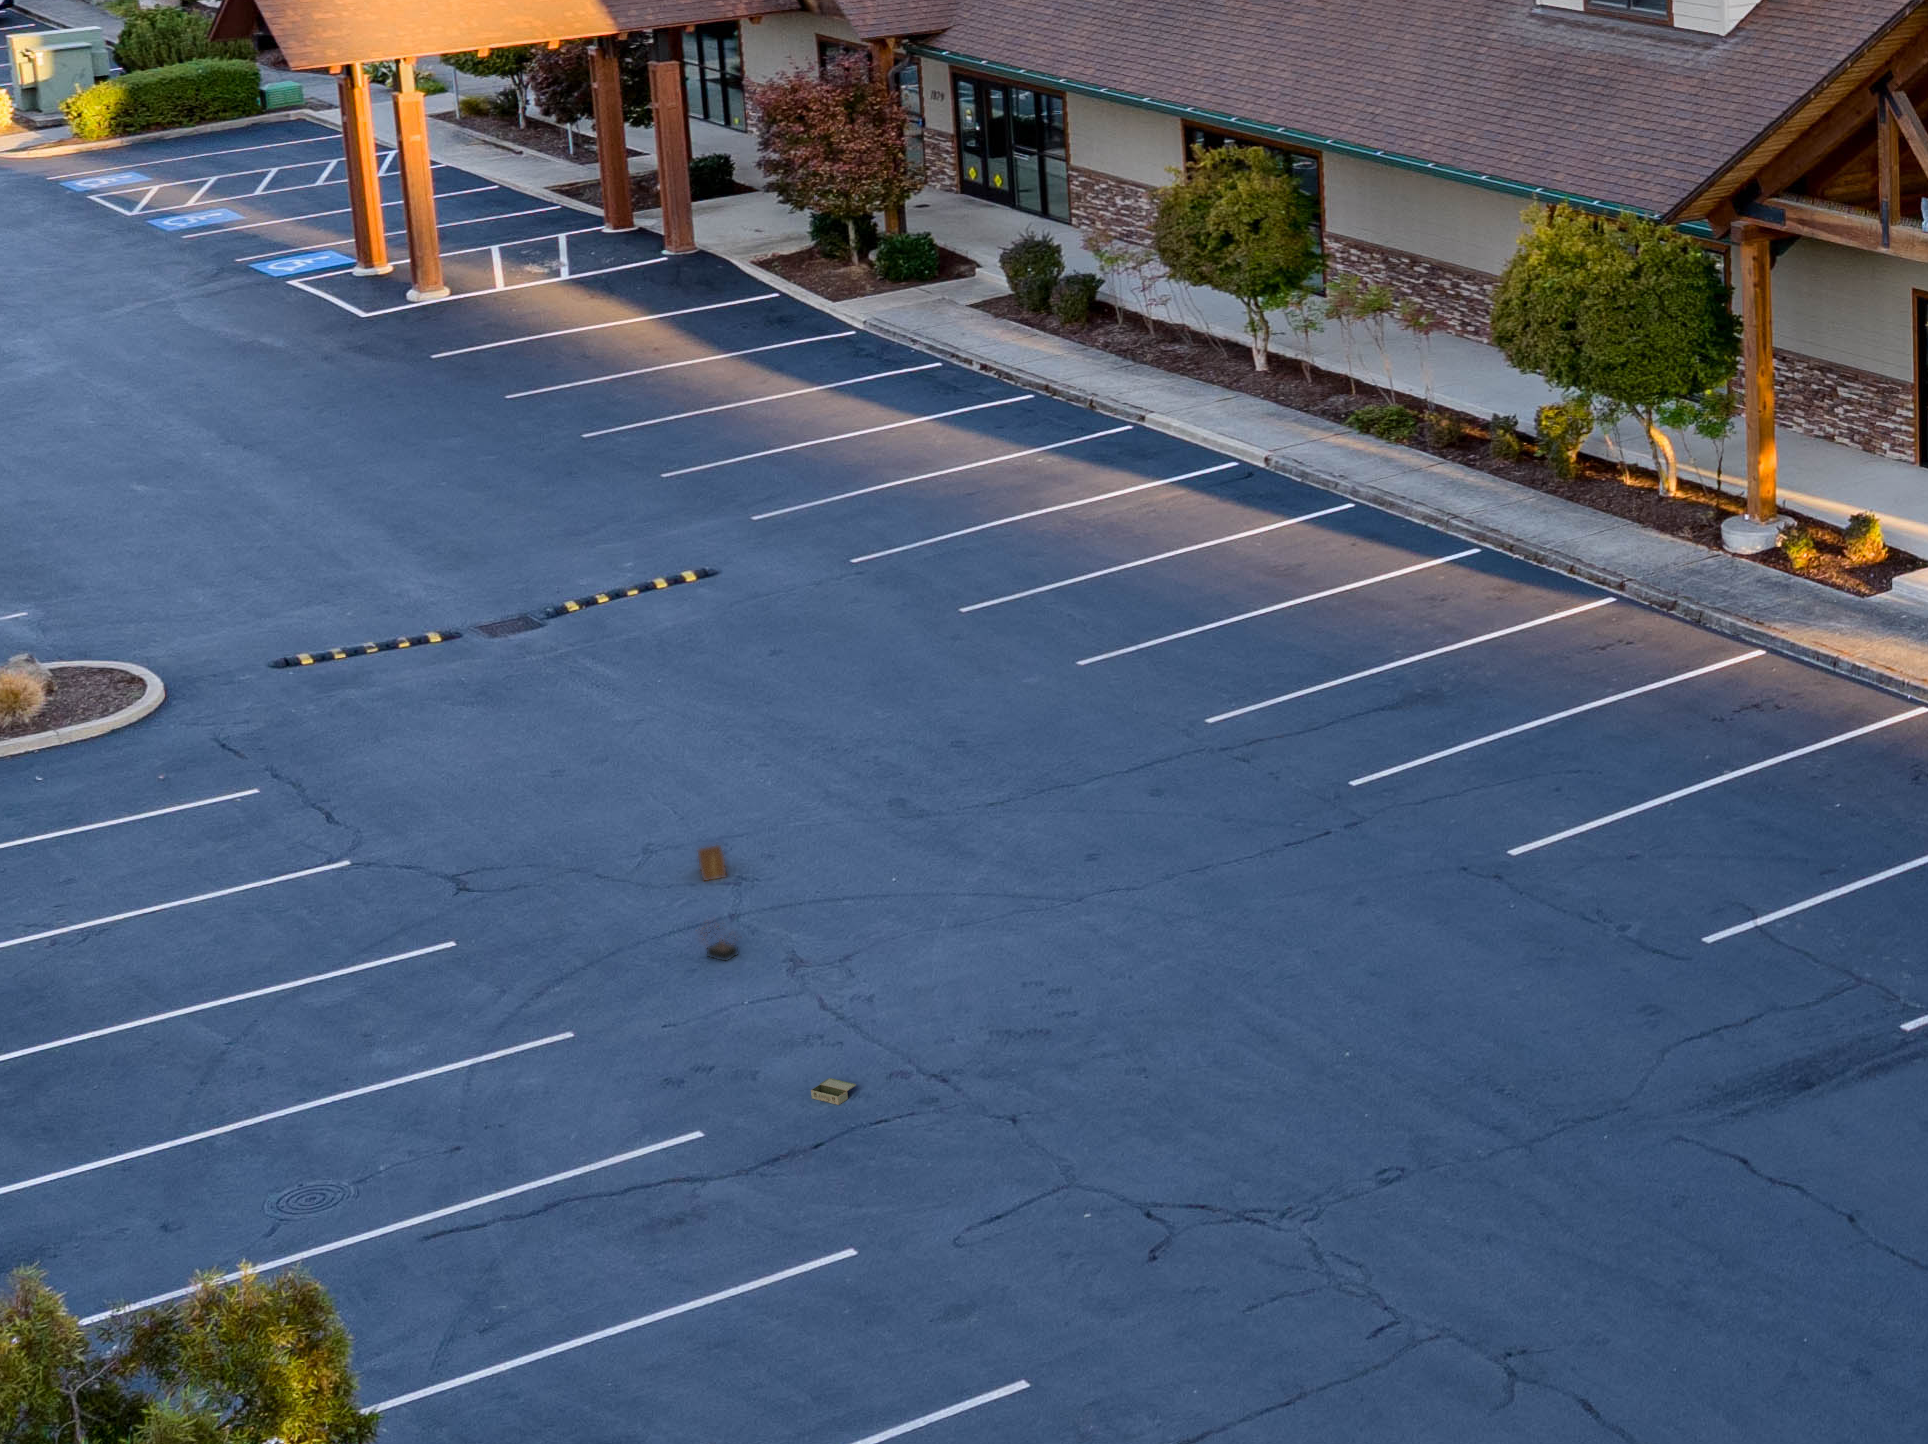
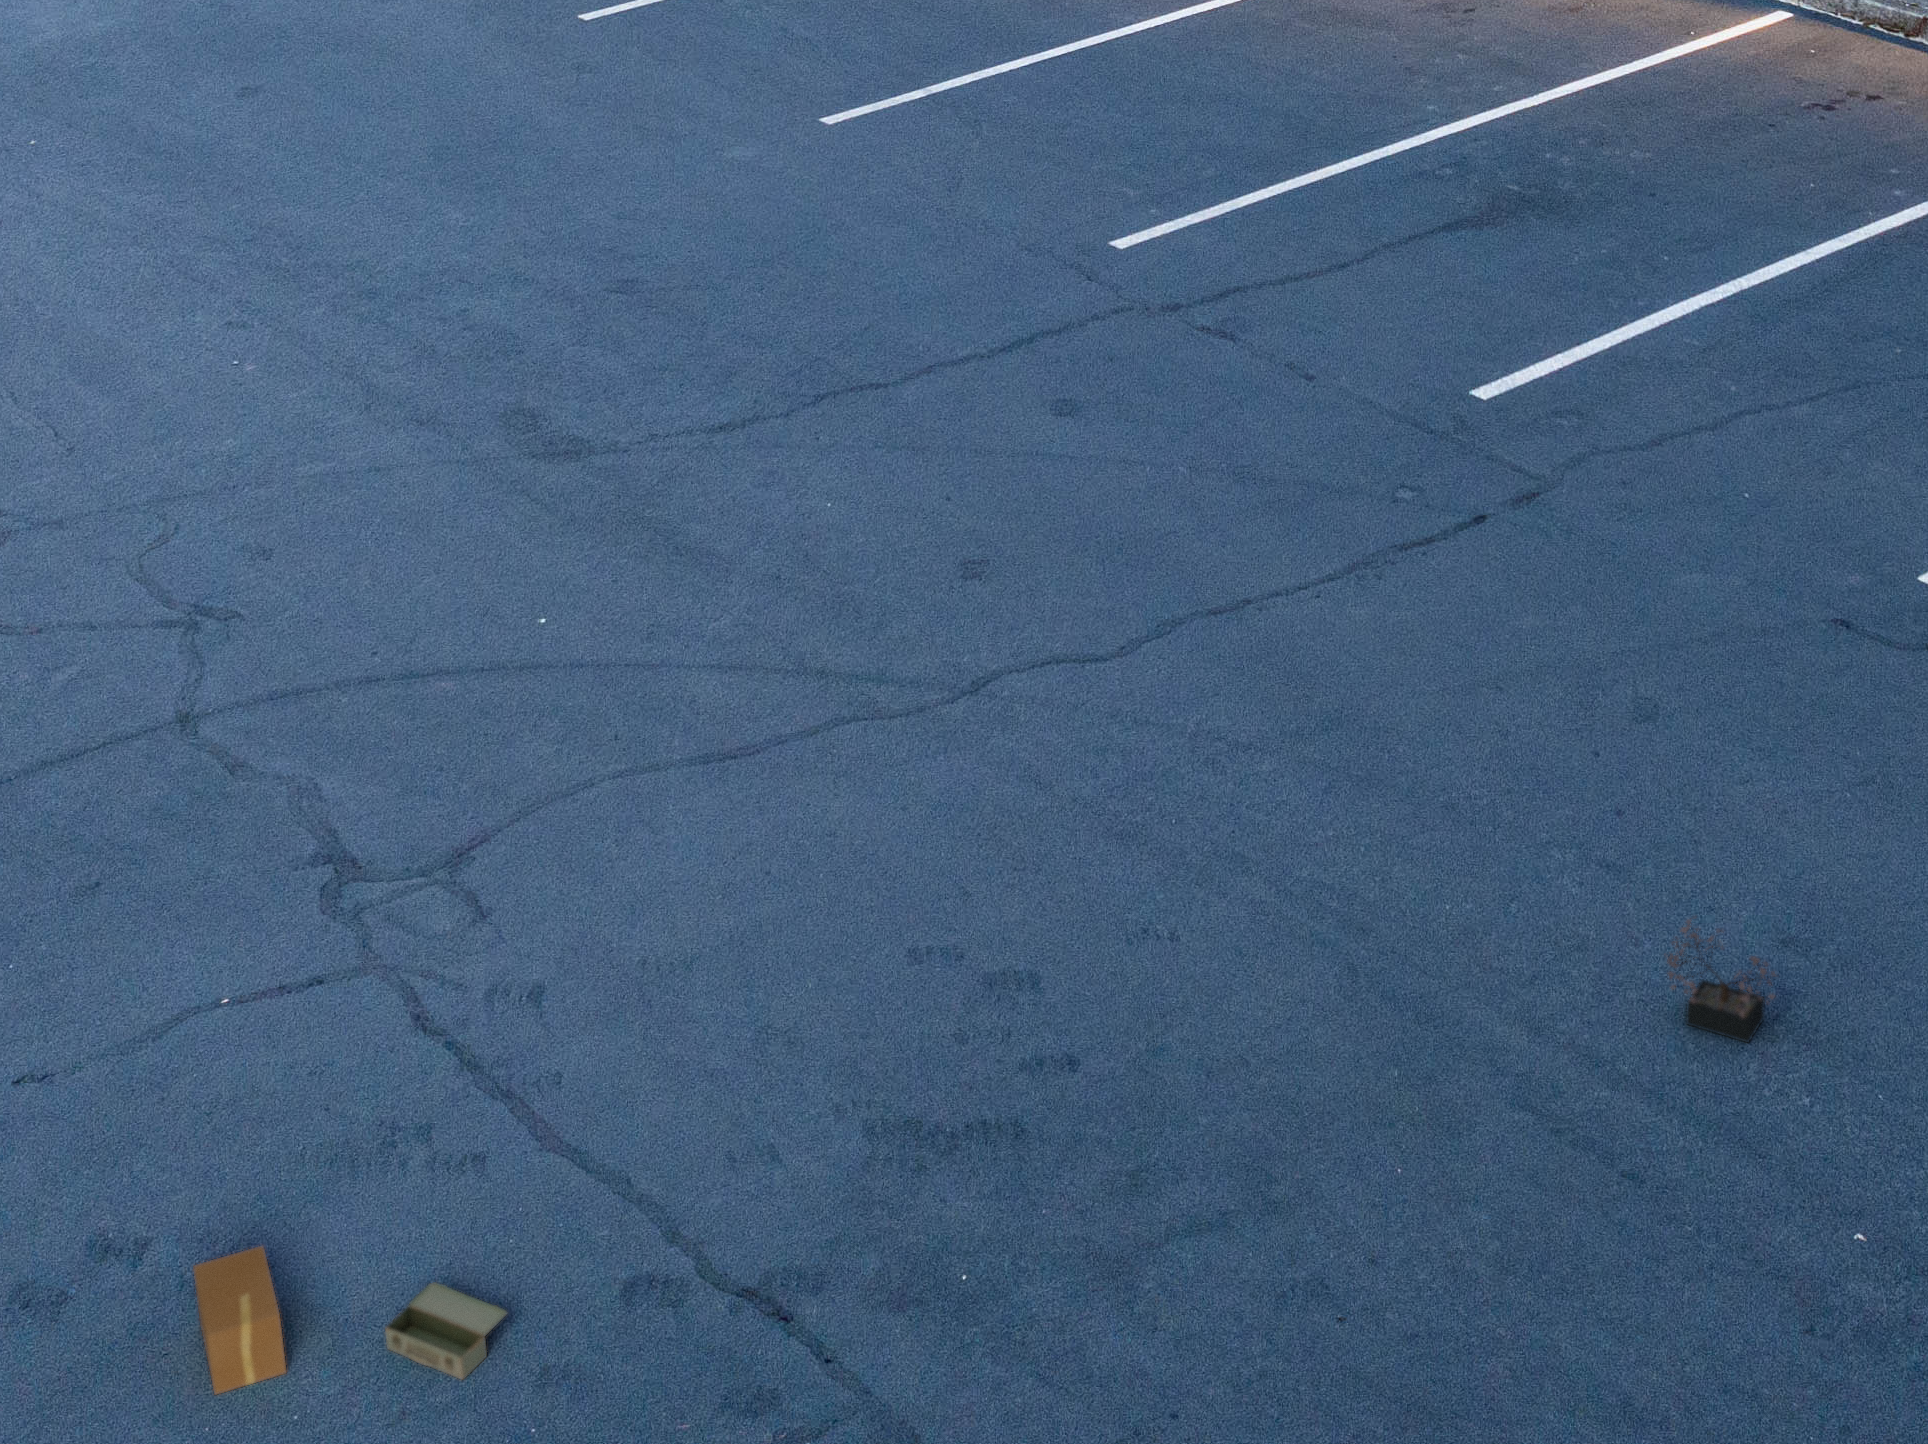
cardboard box: present [698,846,726,881] -> present [193,1246,286,1394]
decorative plant: present [700,922,738,961] -> present [1668,920,1776,1042]

